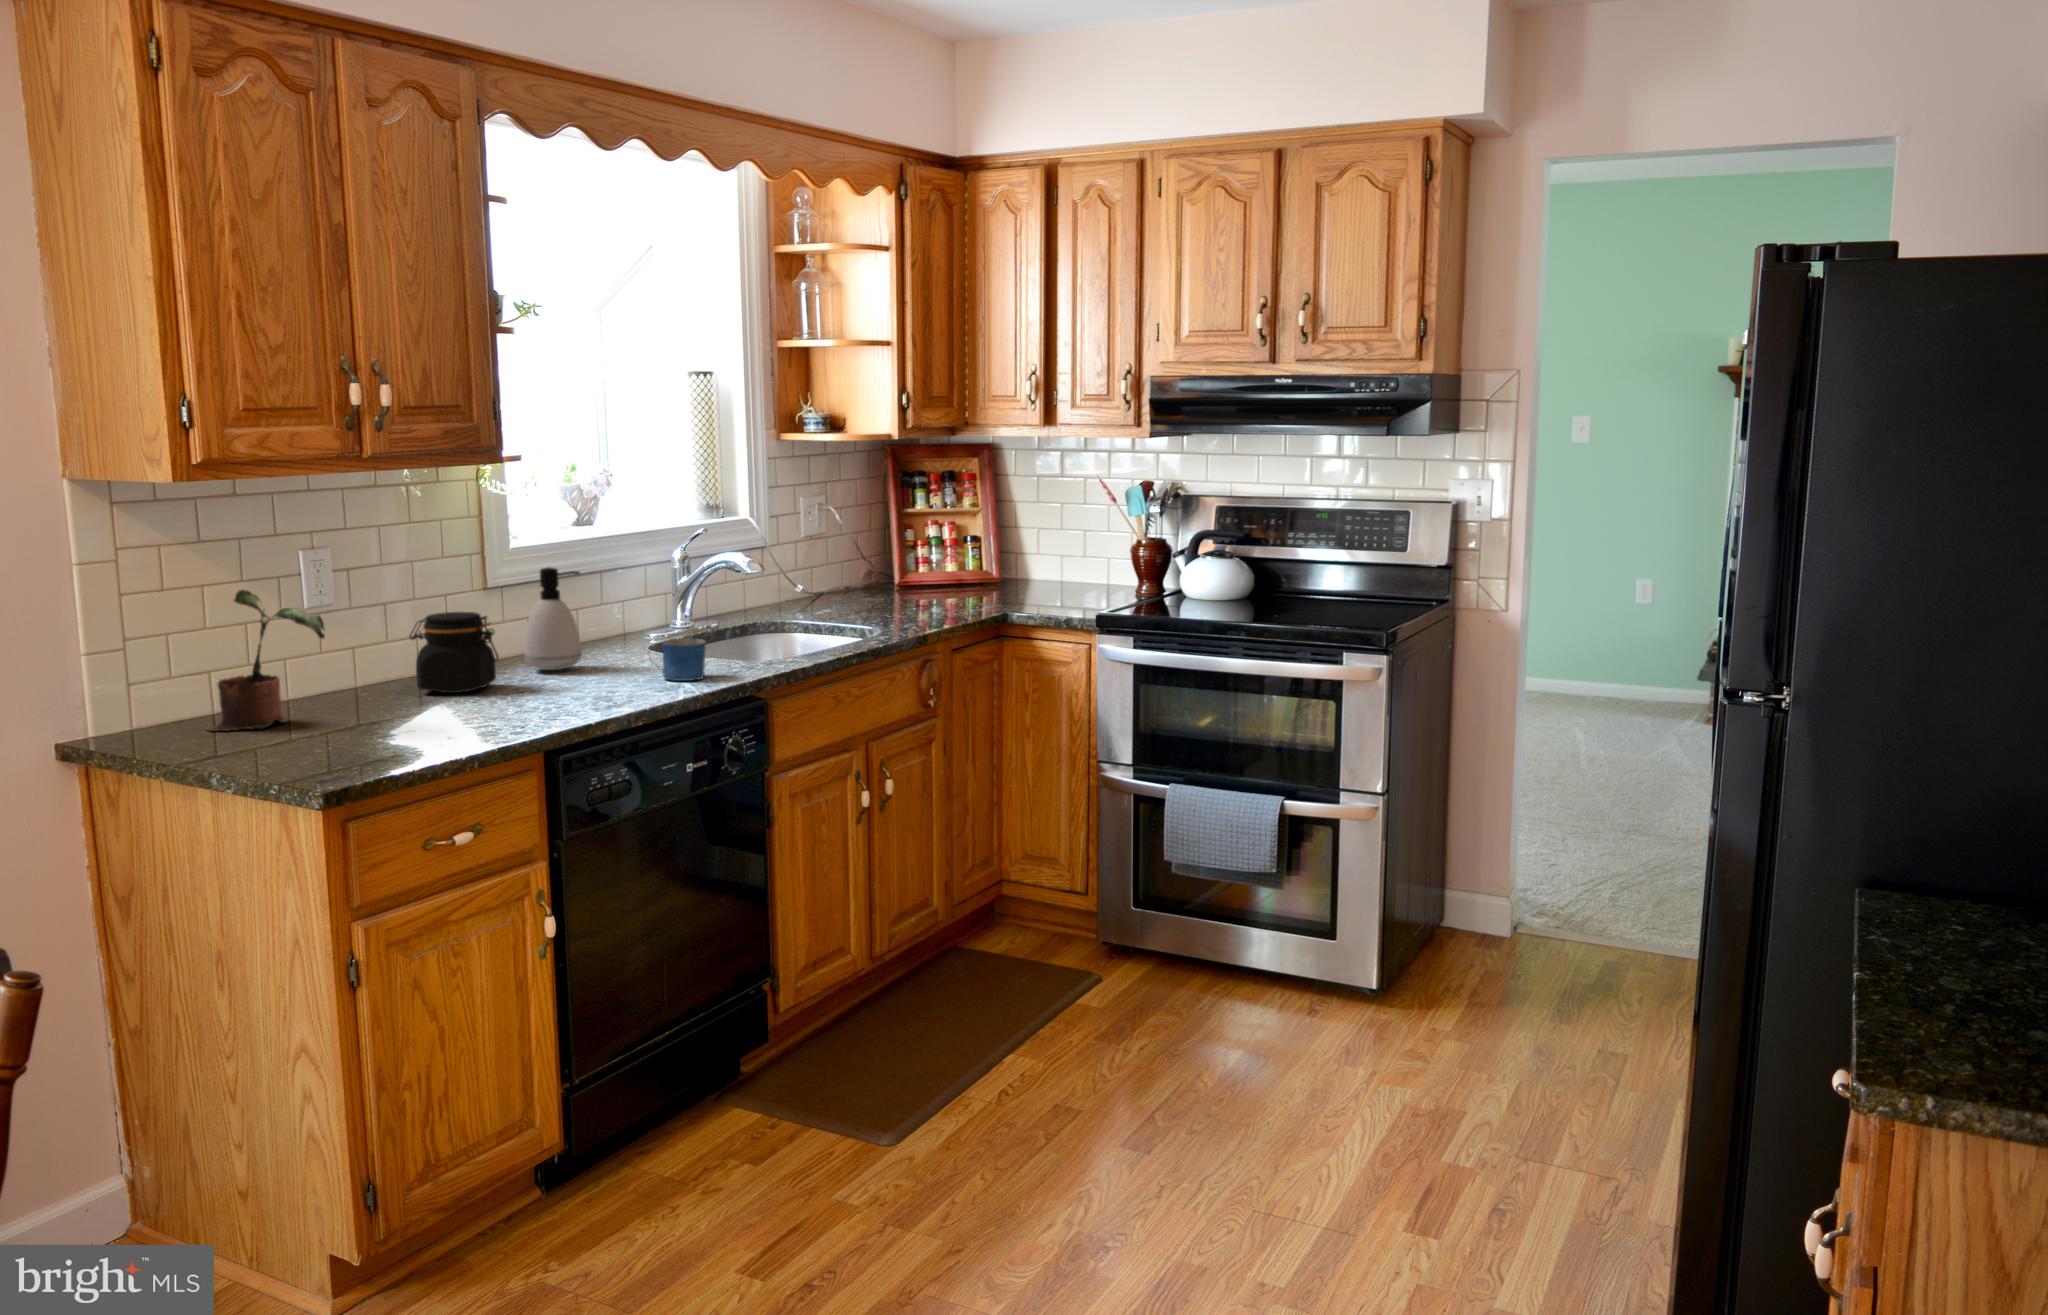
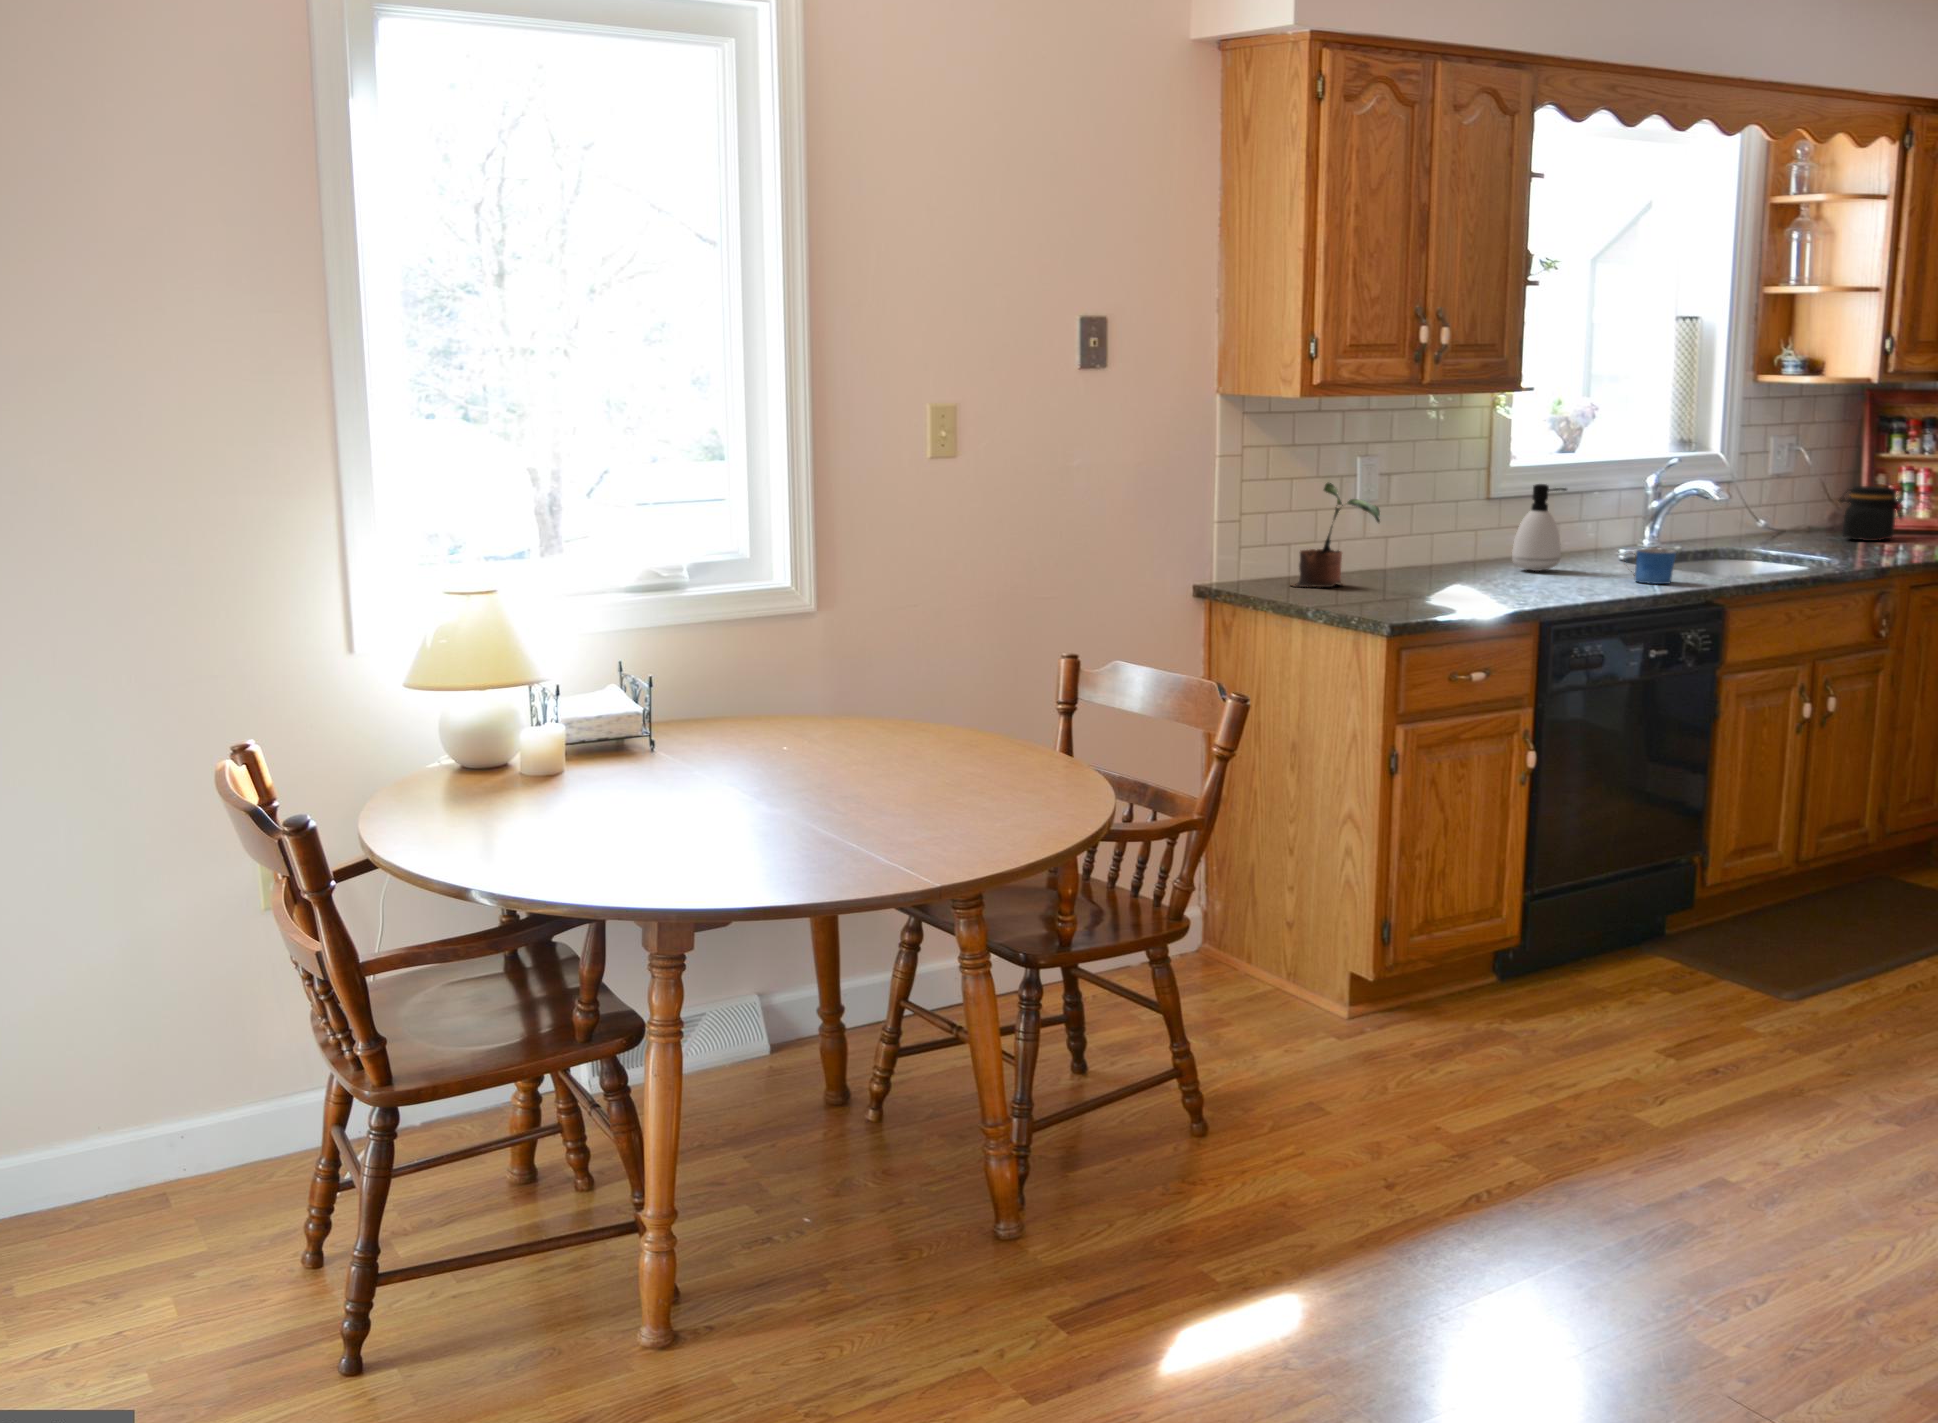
jar: present [410,612,499,693] -> present [1839,486,1902,541]

